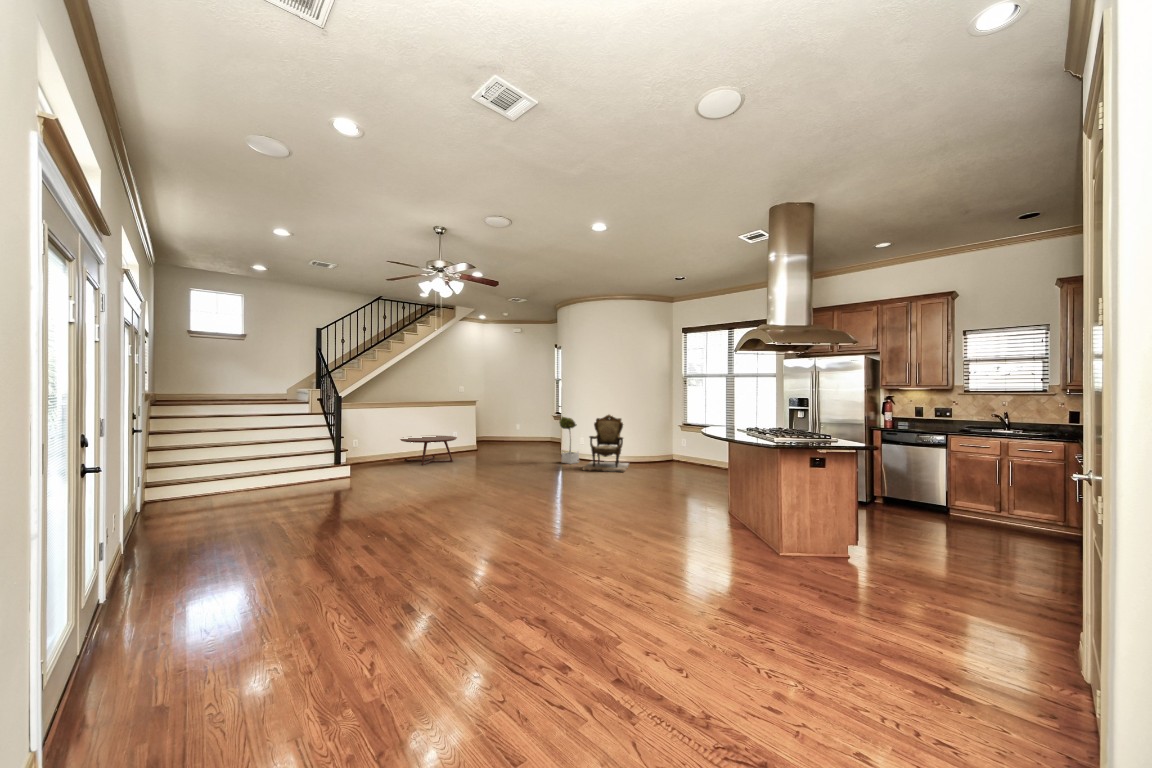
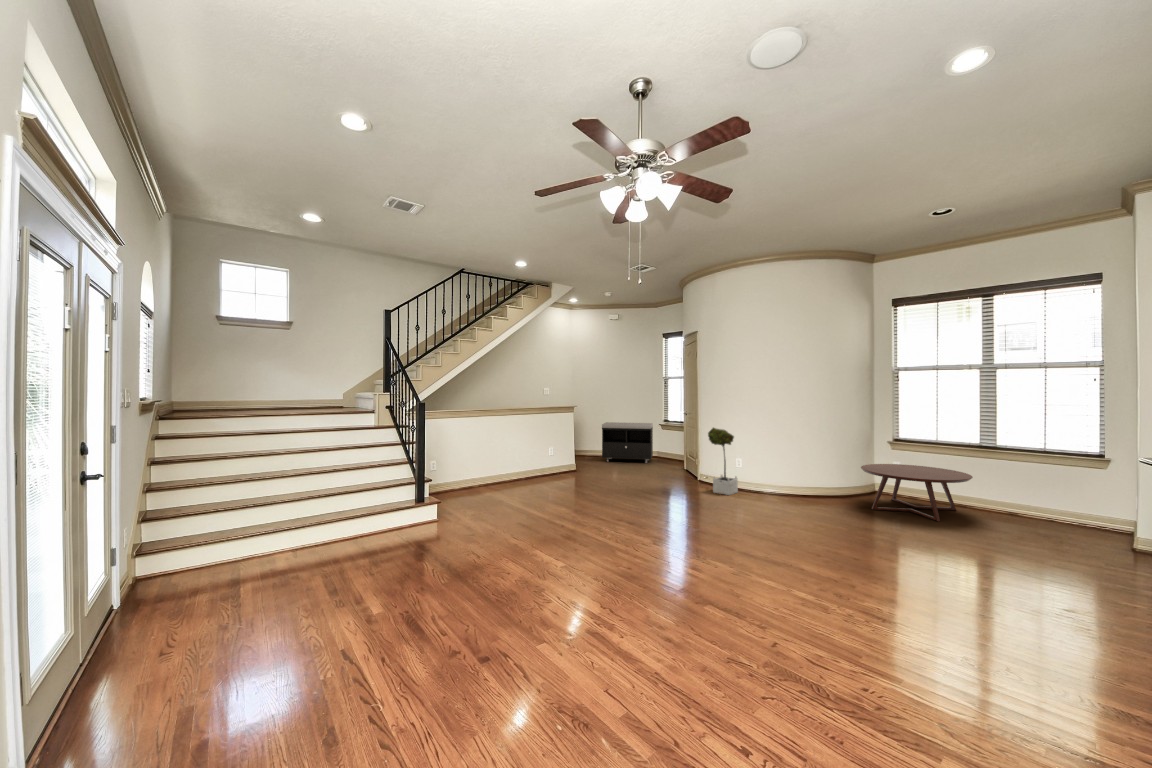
armchair: present [583,415,629,472] -> none [758,426,832,515]
storage bench: none [499,416,542,448] -> present [602,422,653,463]
coffee table: present [400,436,457,465] -> present [861,464,973,521]

